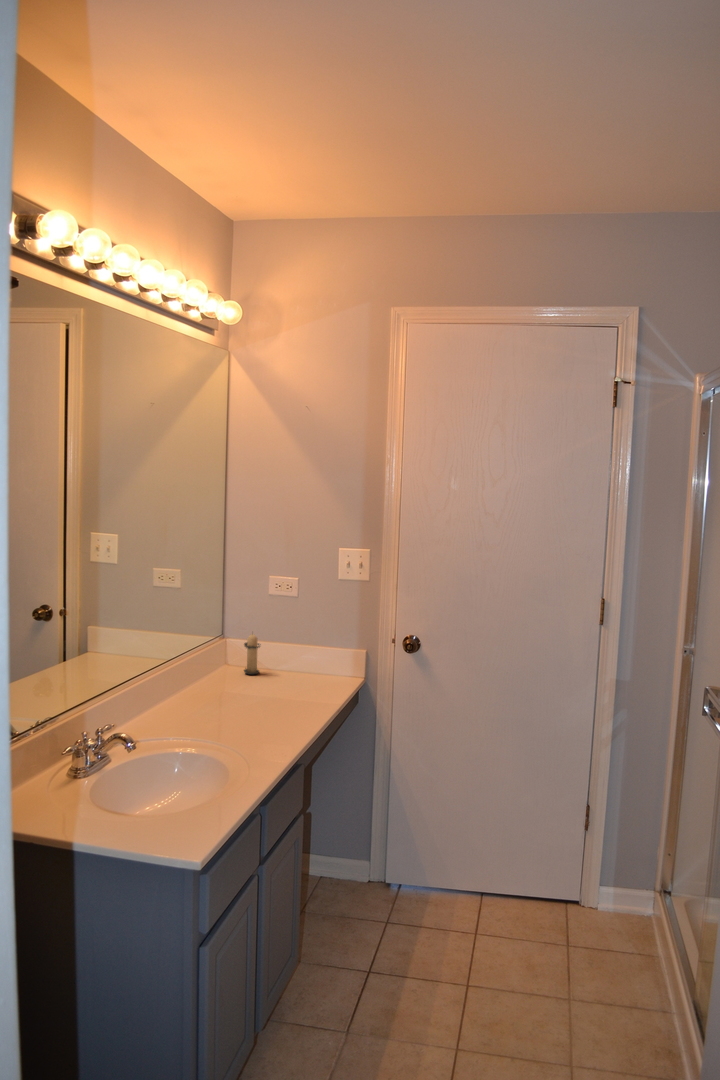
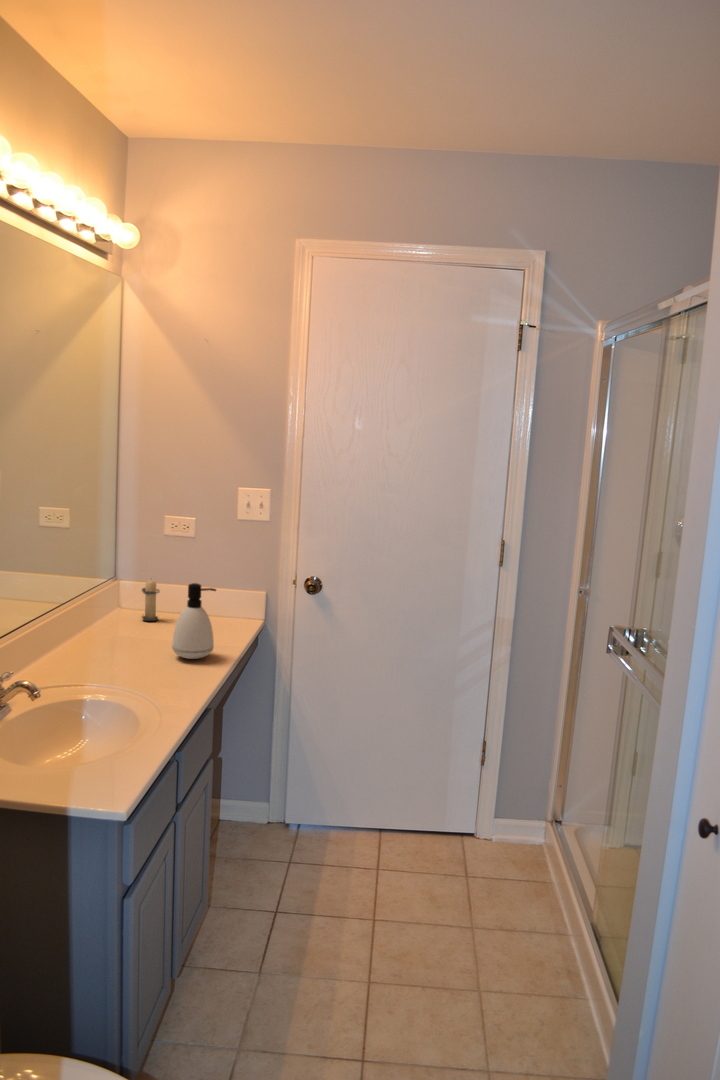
soap dispenser: none [266,641,307,714] -> present [172,583,216,659]

